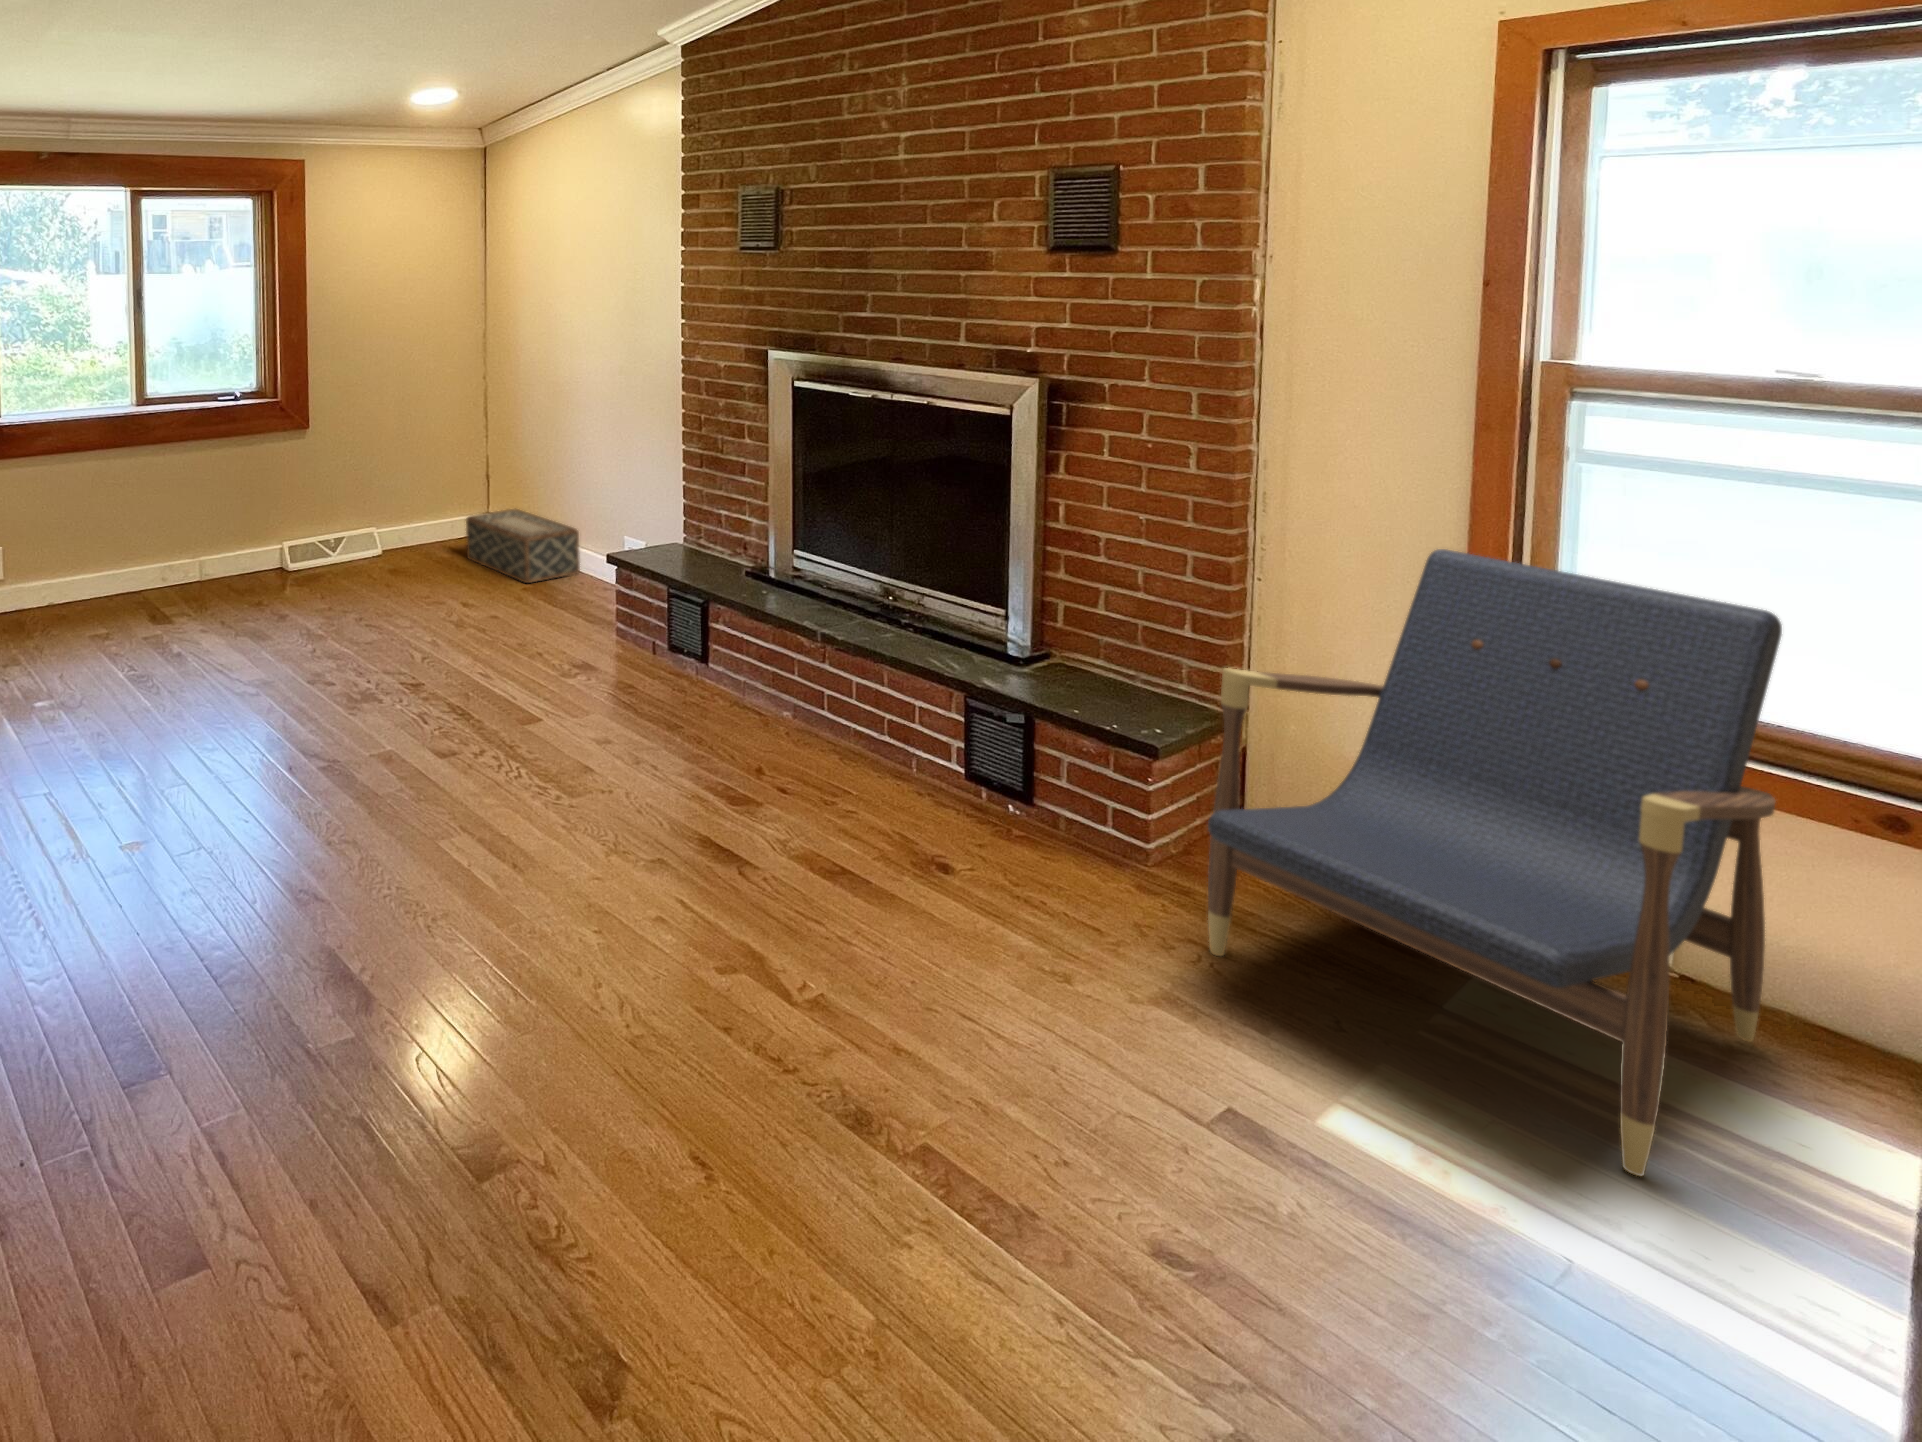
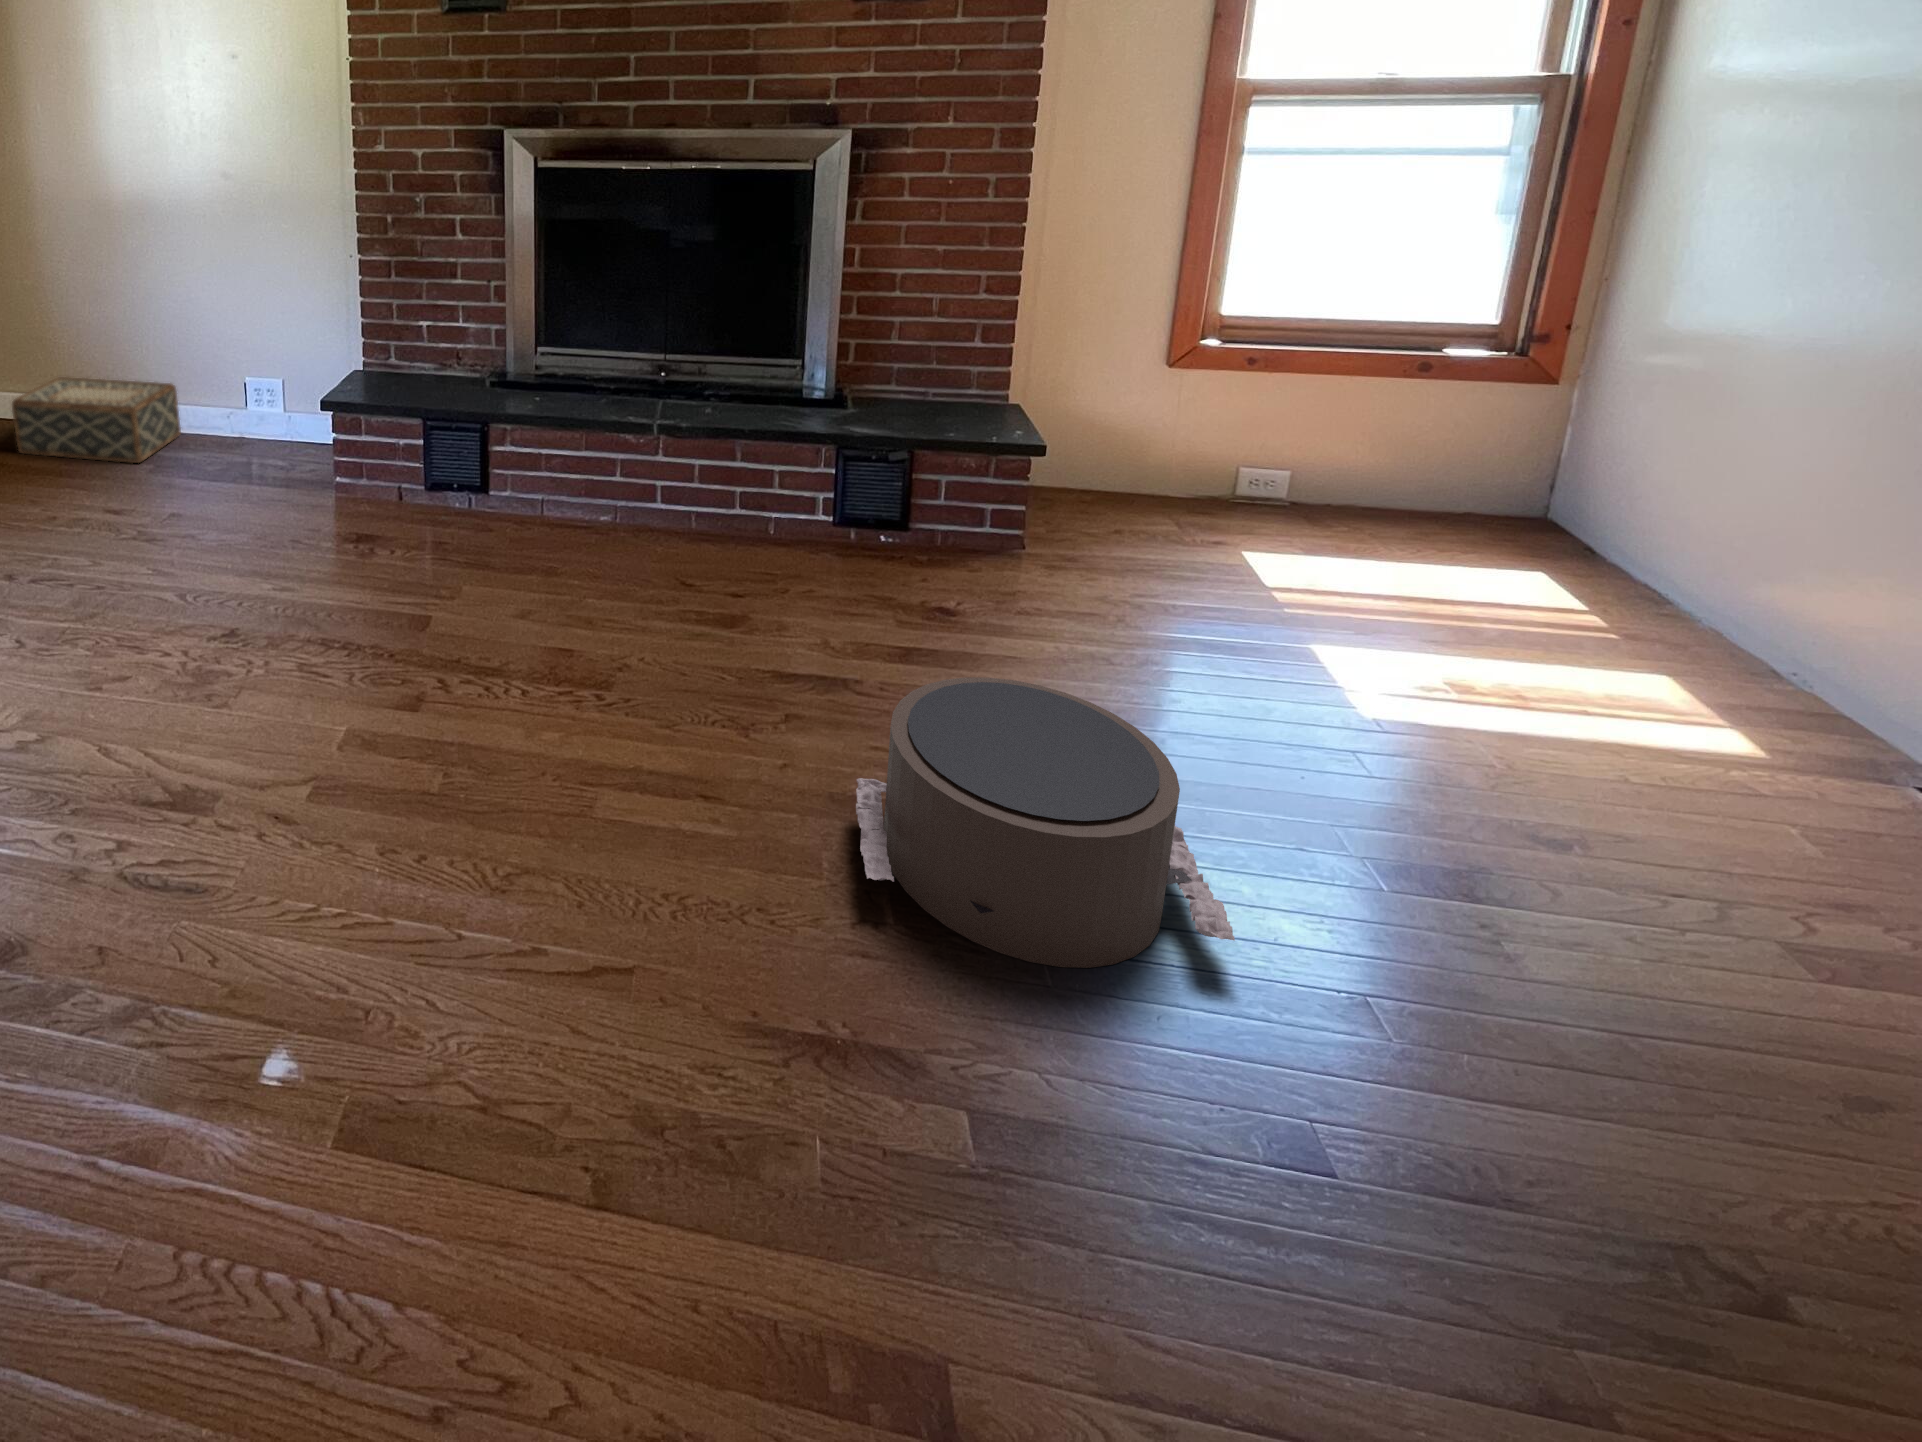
lounge chair: present [1208,549,1782,1176] -> none [1132,233,1570,653]
pouf: none [540,826,799,1052] -> present [856,677,1235,968]

